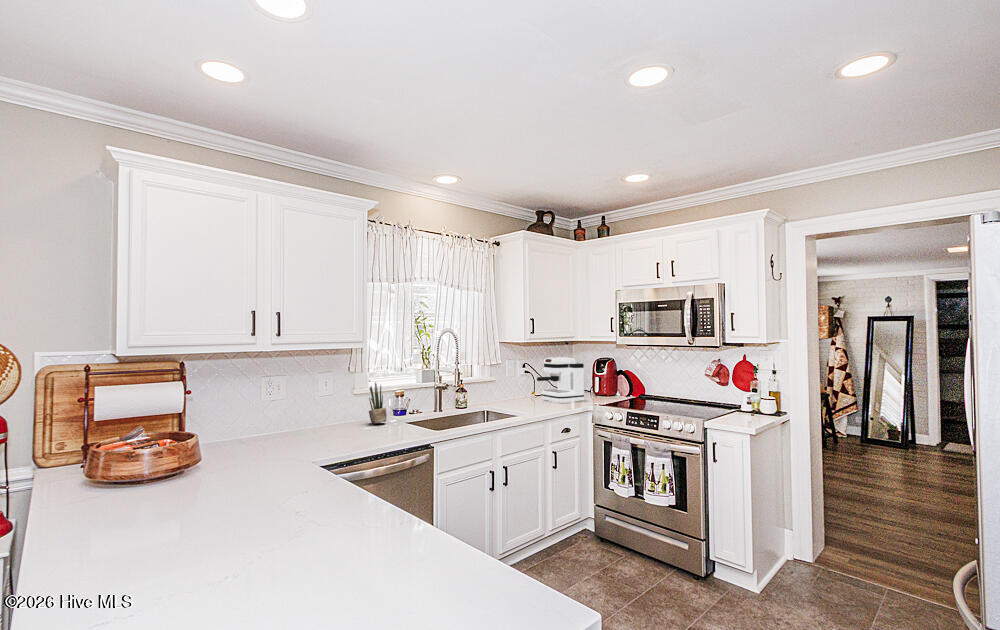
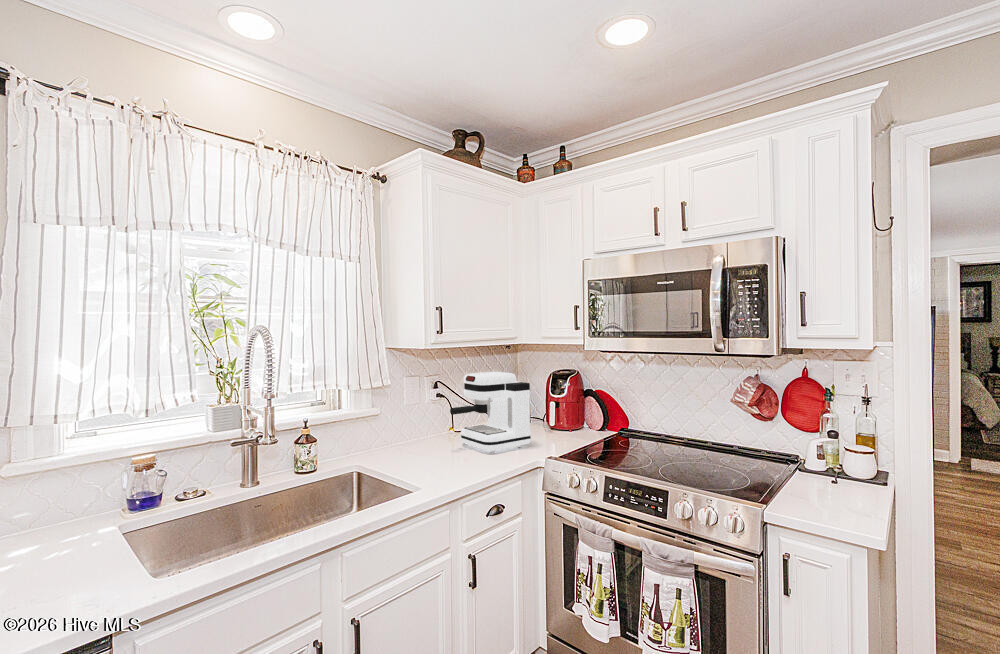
potted plant: present [369,383,387,424] -> none [40,448,88,544]

